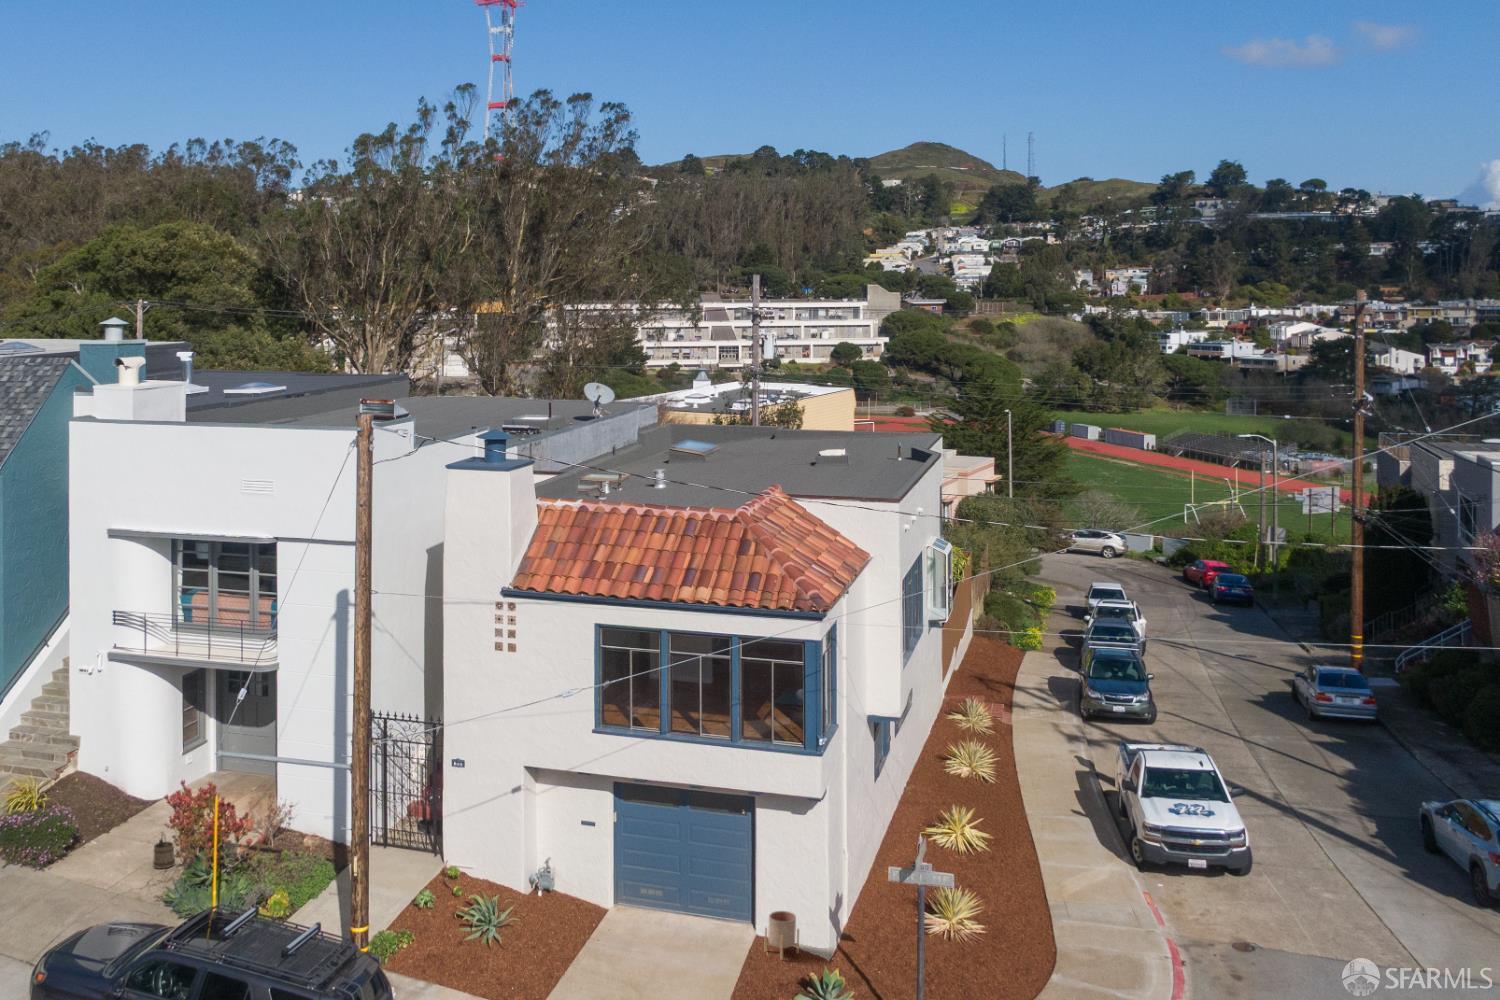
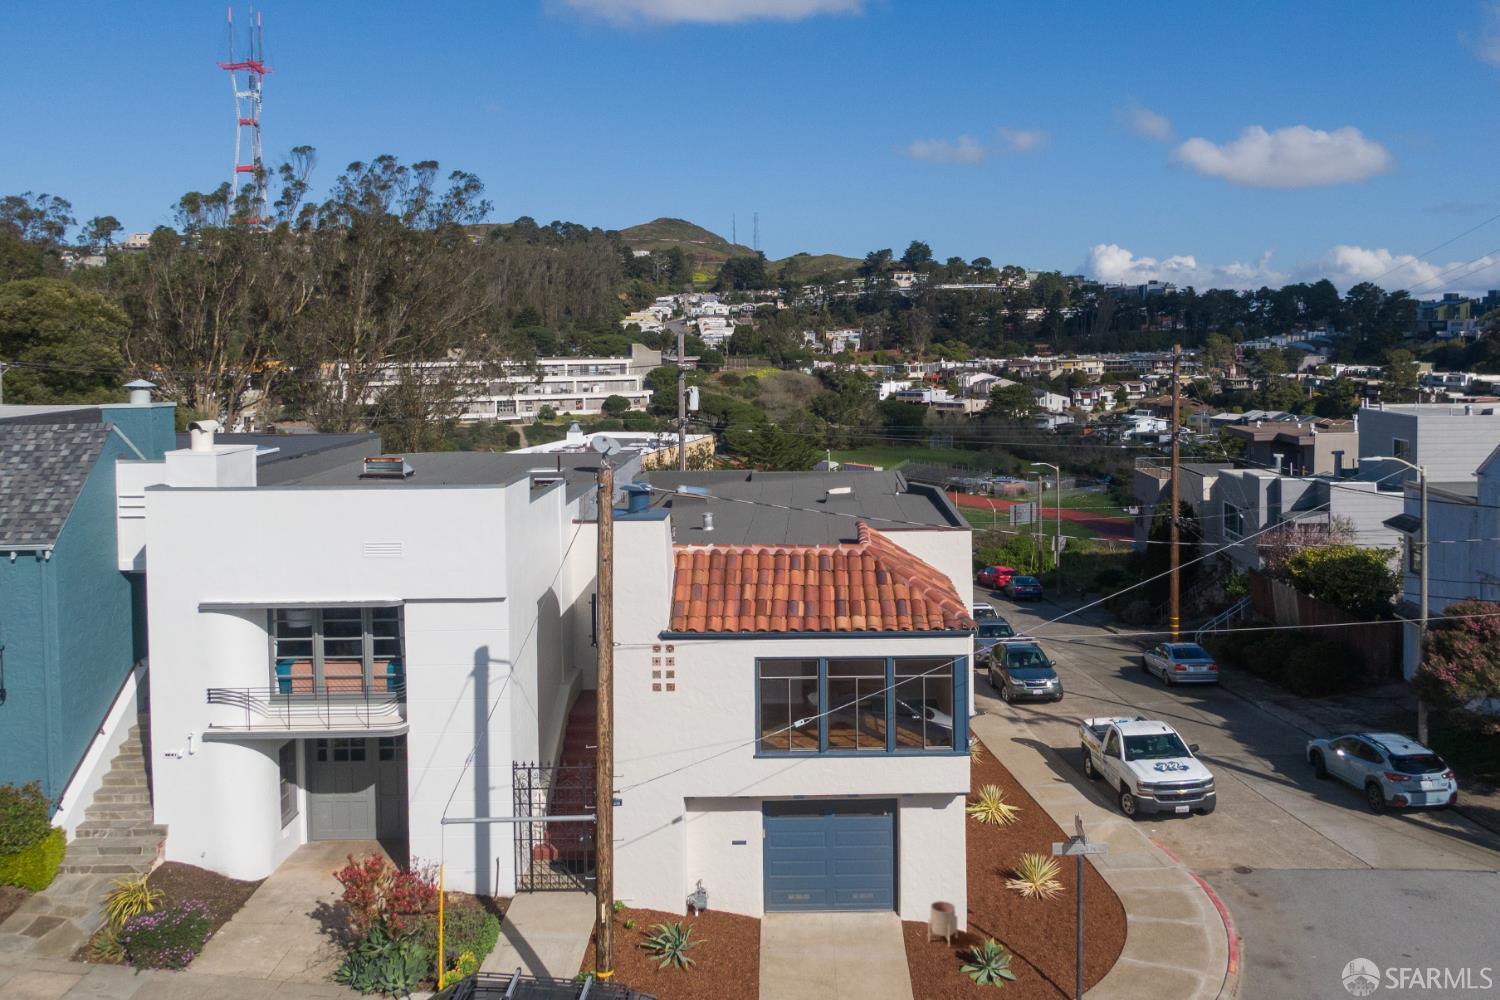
bucket: present [153,839,175,869] -> none [300,913,323,951]

